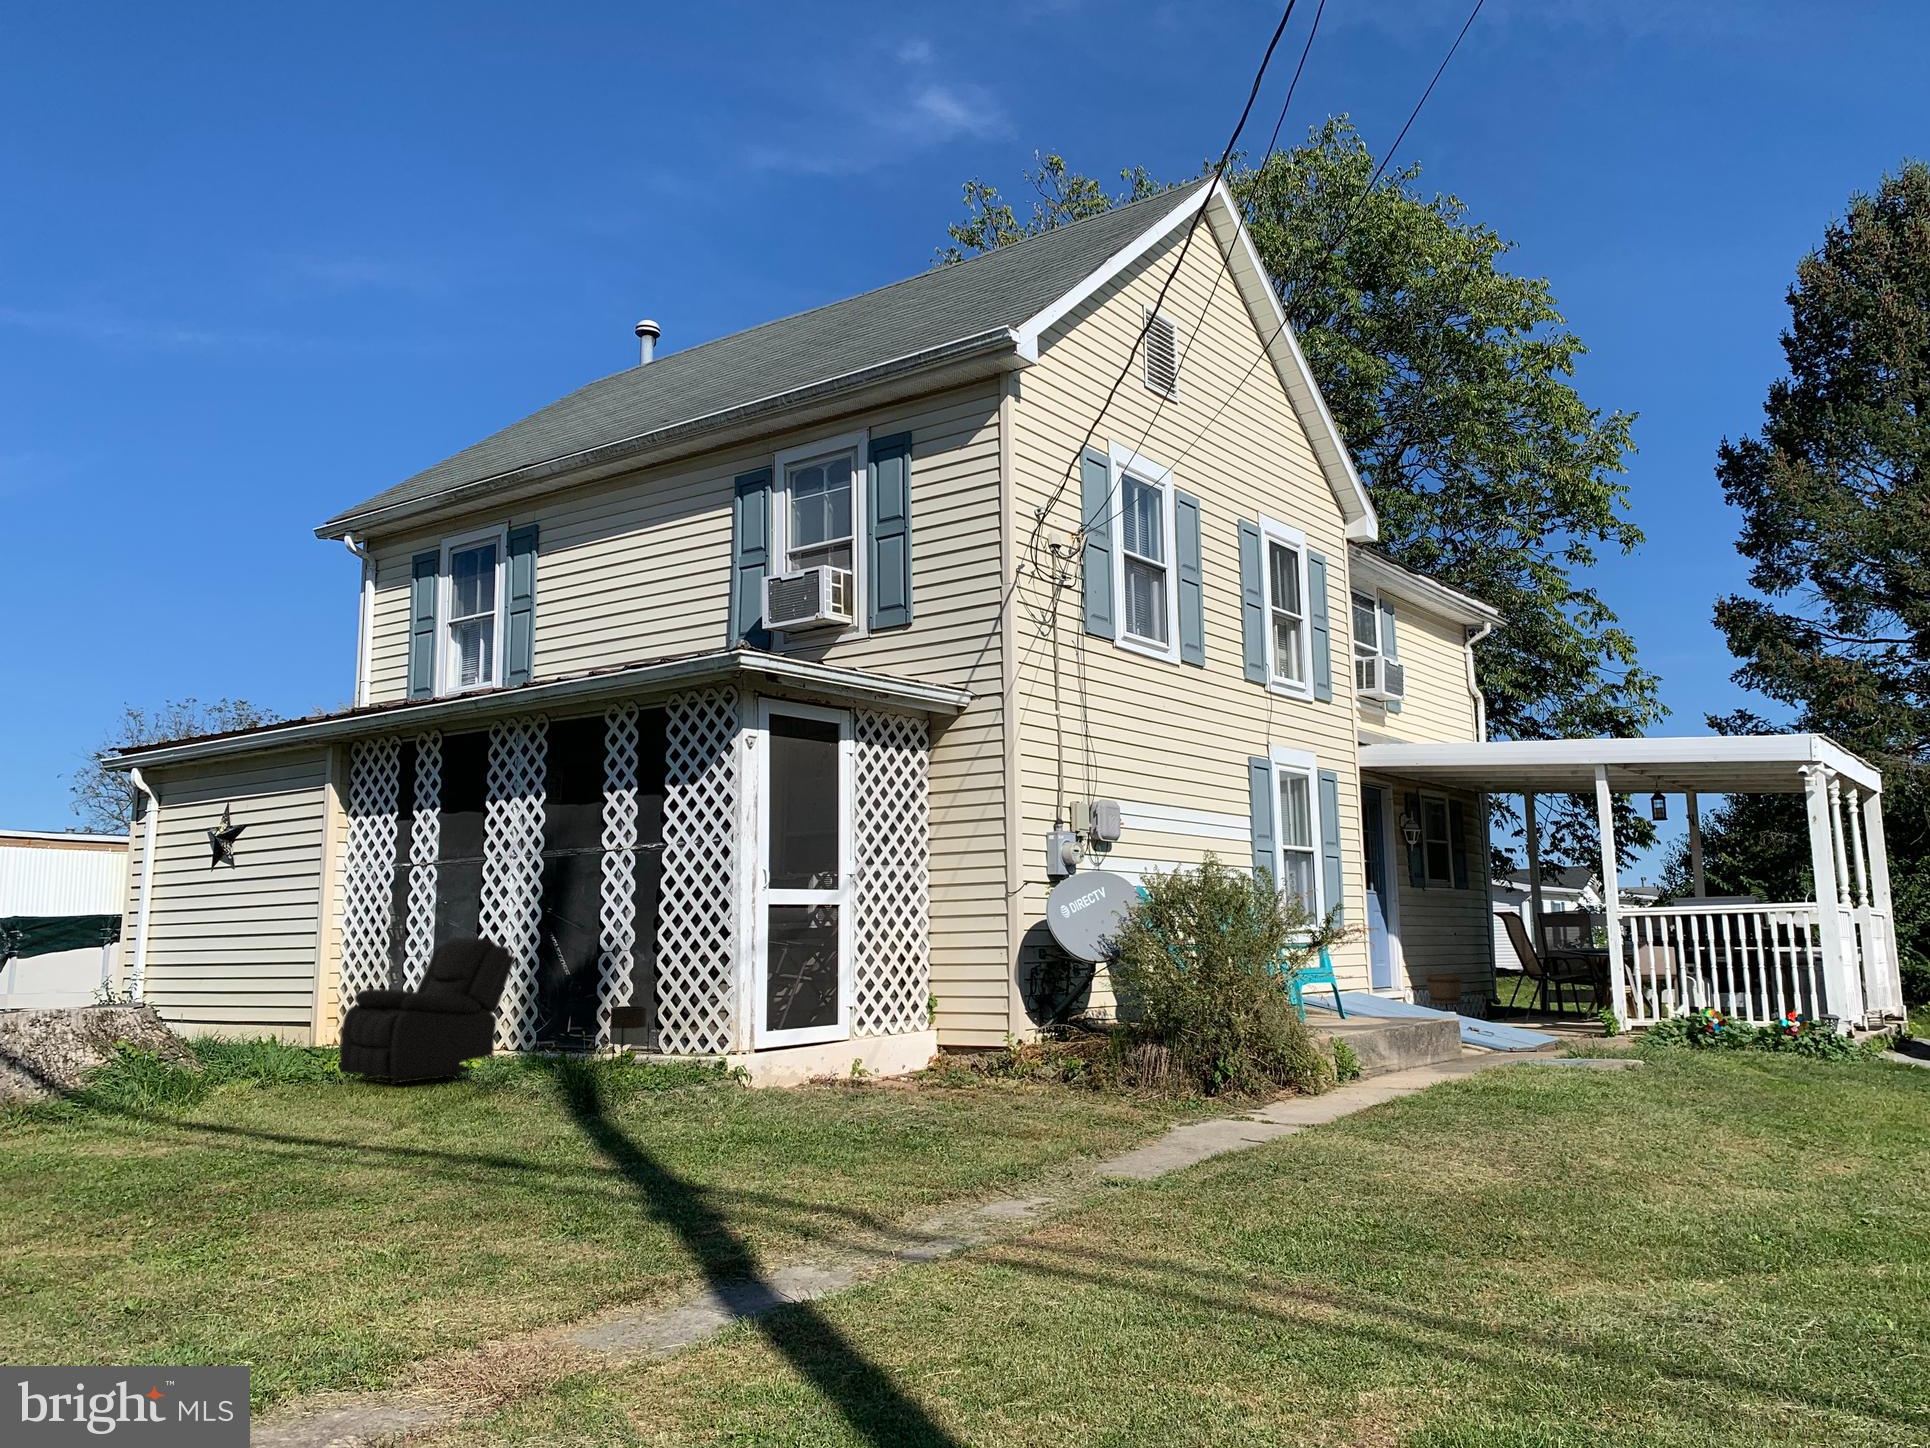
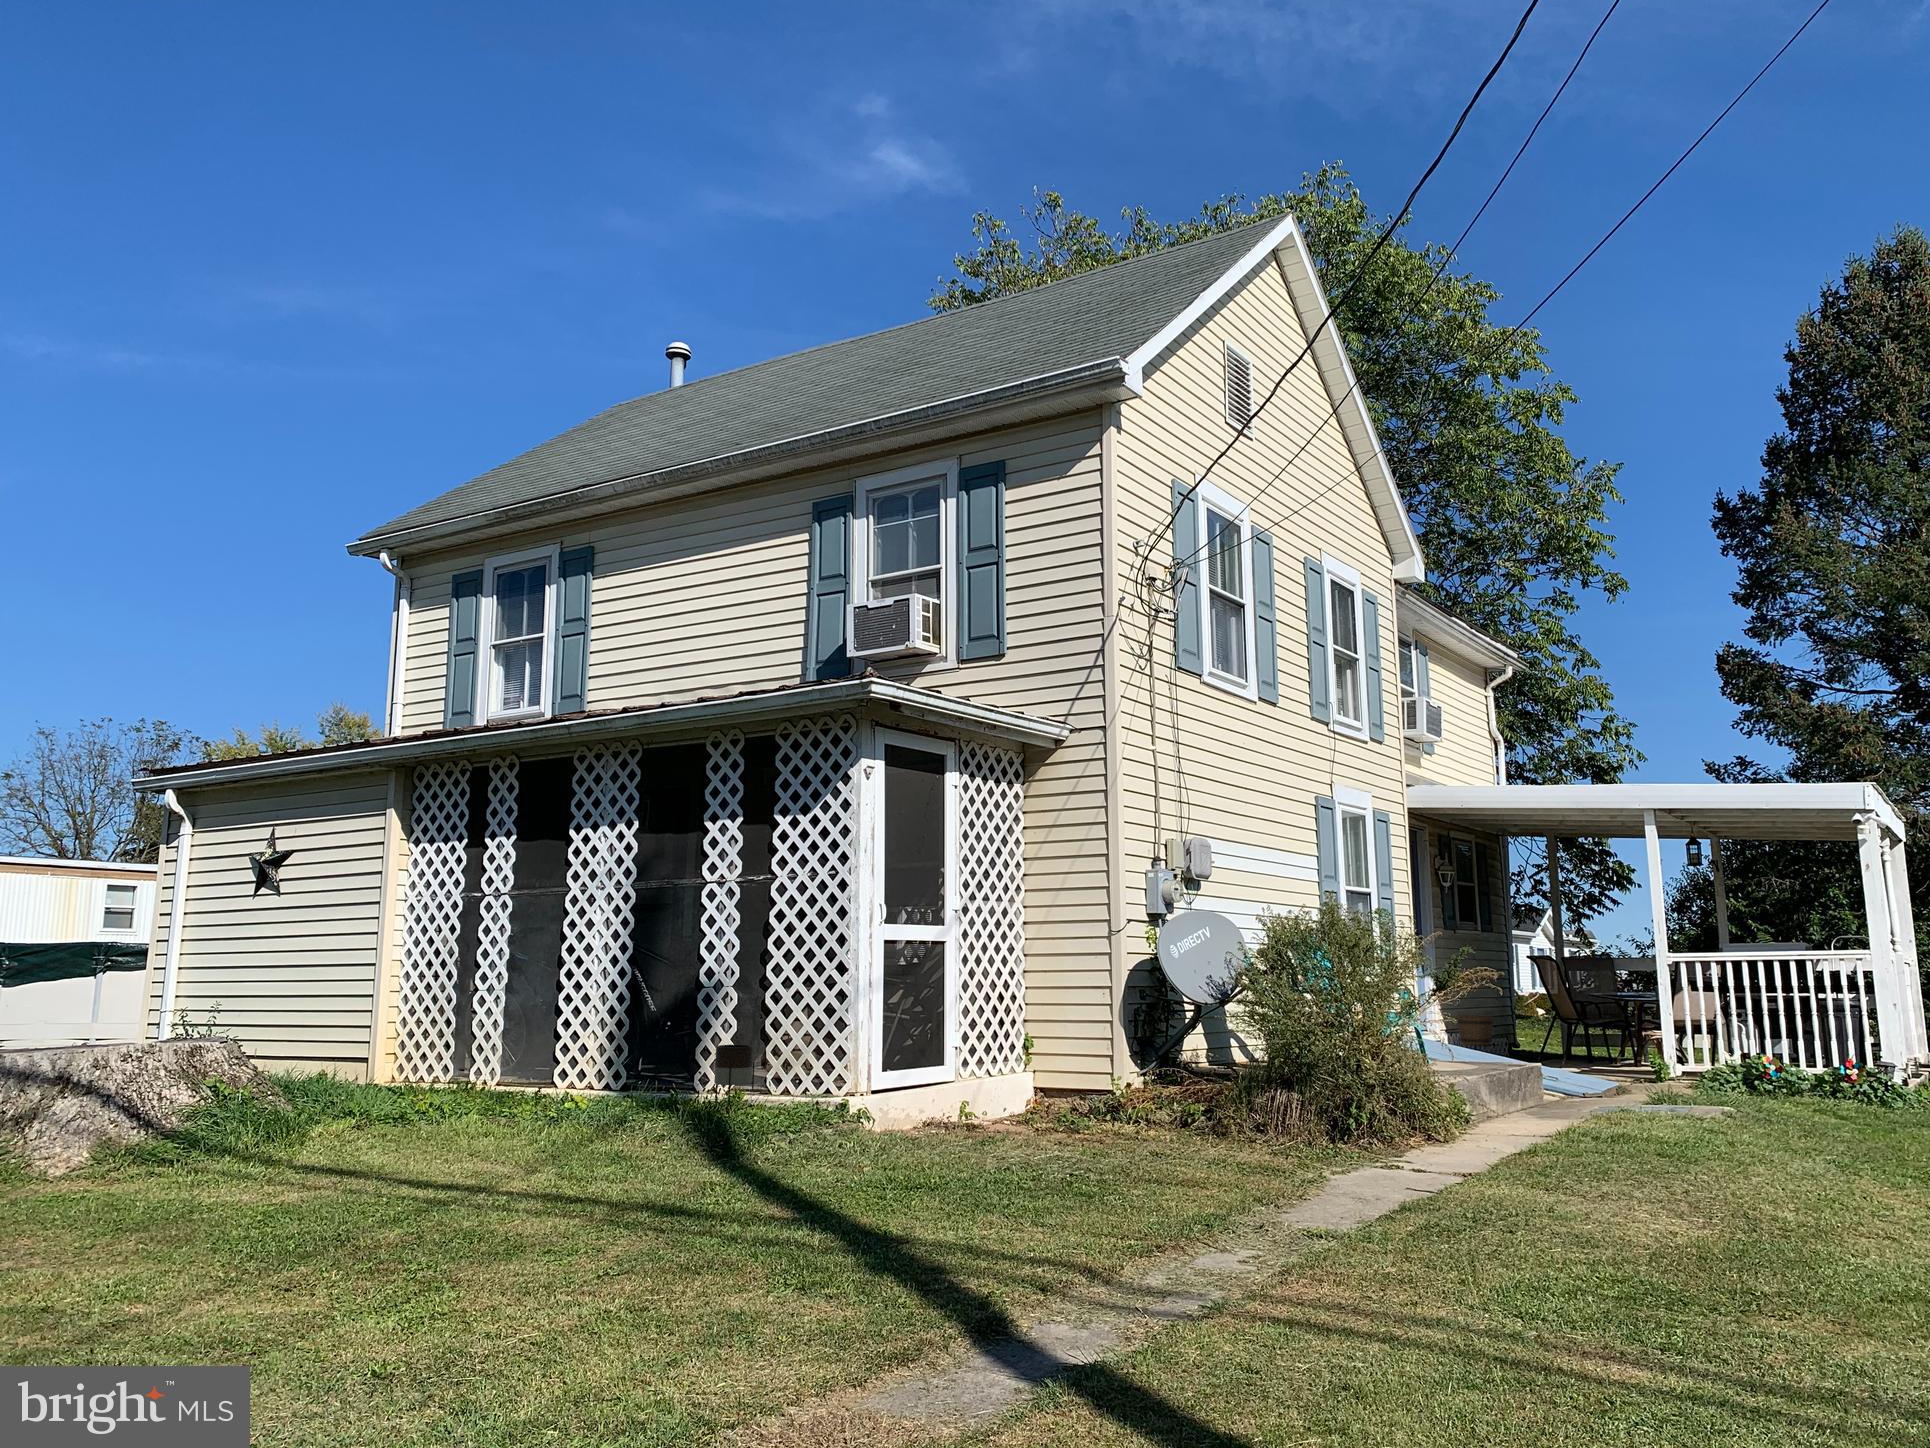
chair: present [340,937,515,1085] -> none [421,970,604,1125]

